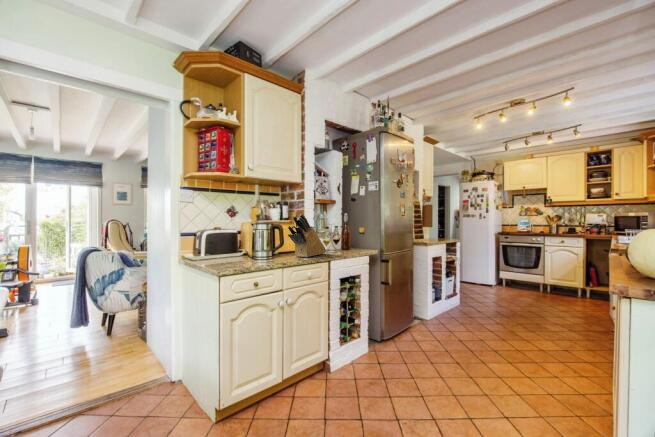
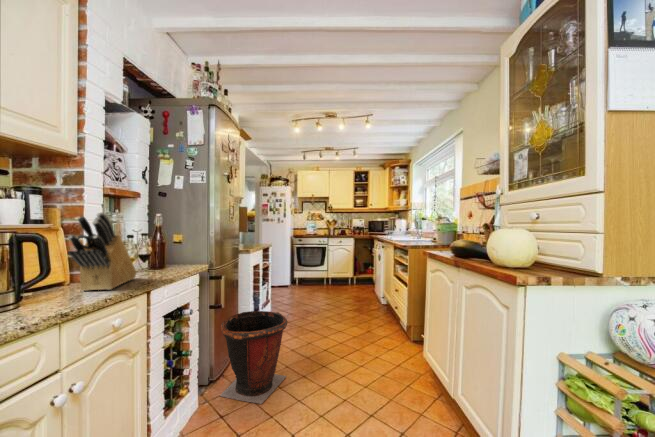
trash can: none [387,291,446,366] -> present [220,311,289,404]

